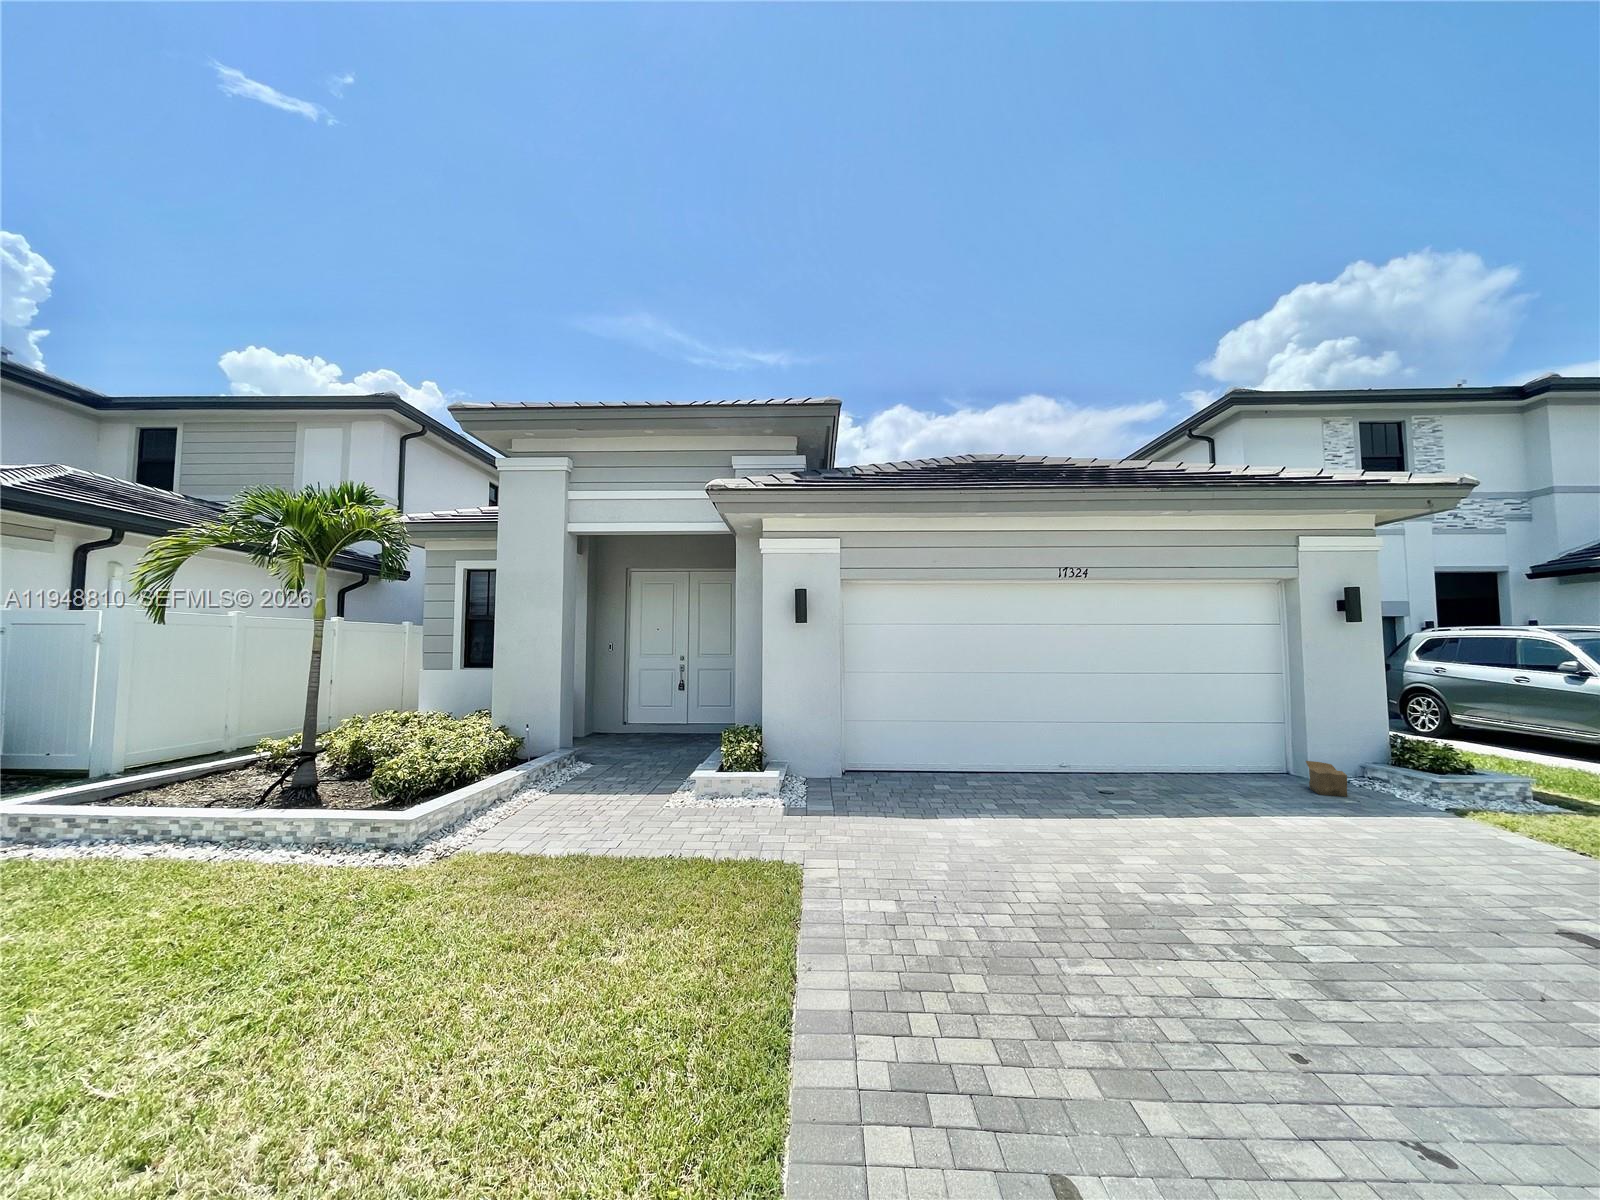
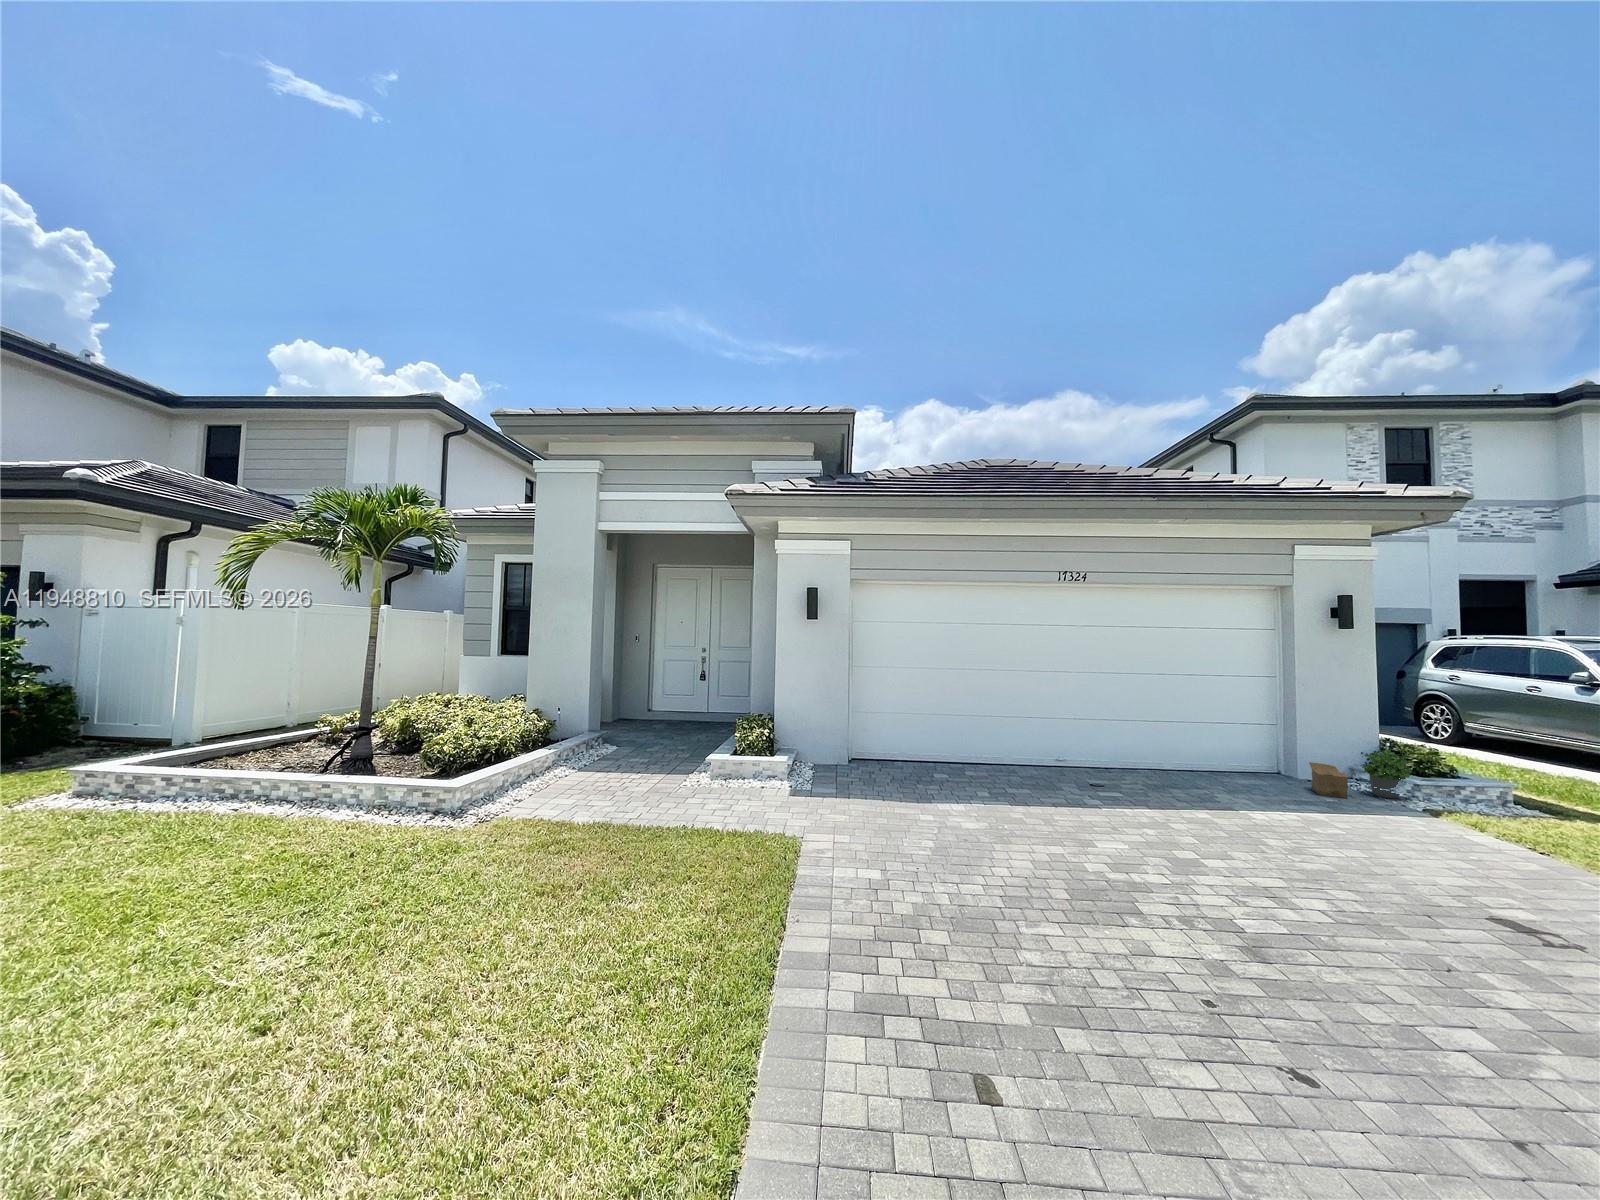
potted plant: none [1356,746,1409,796] -> present [1361,750,1413,798]

